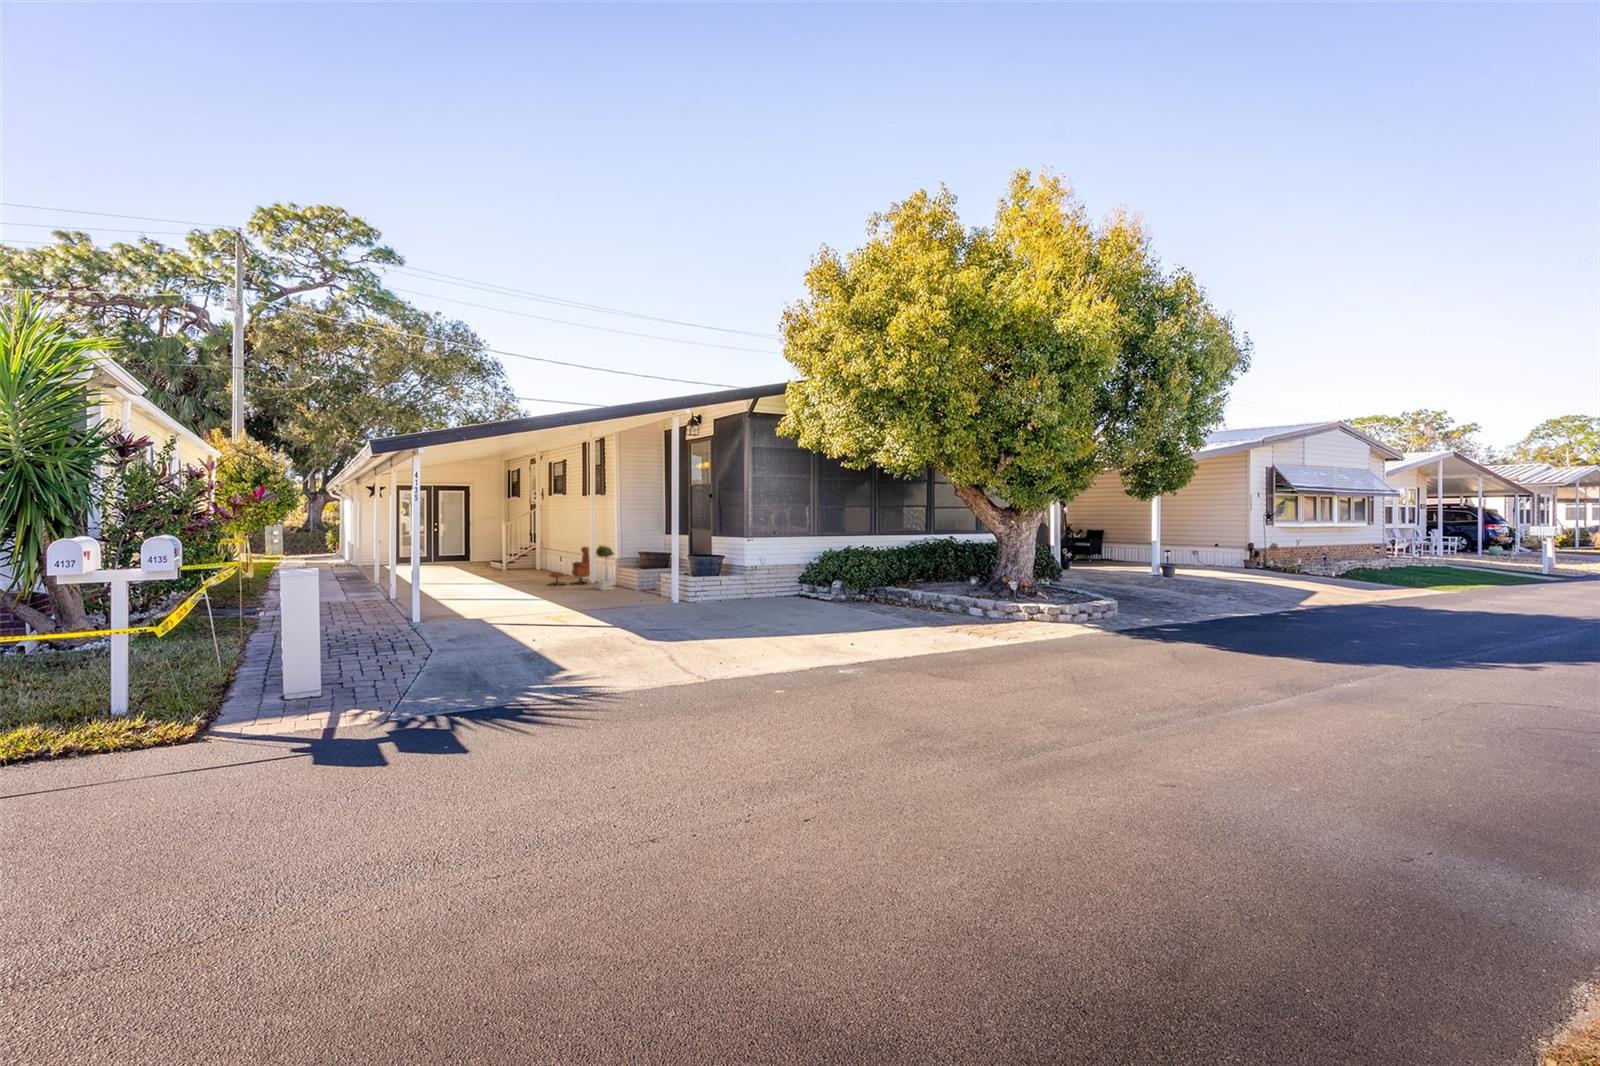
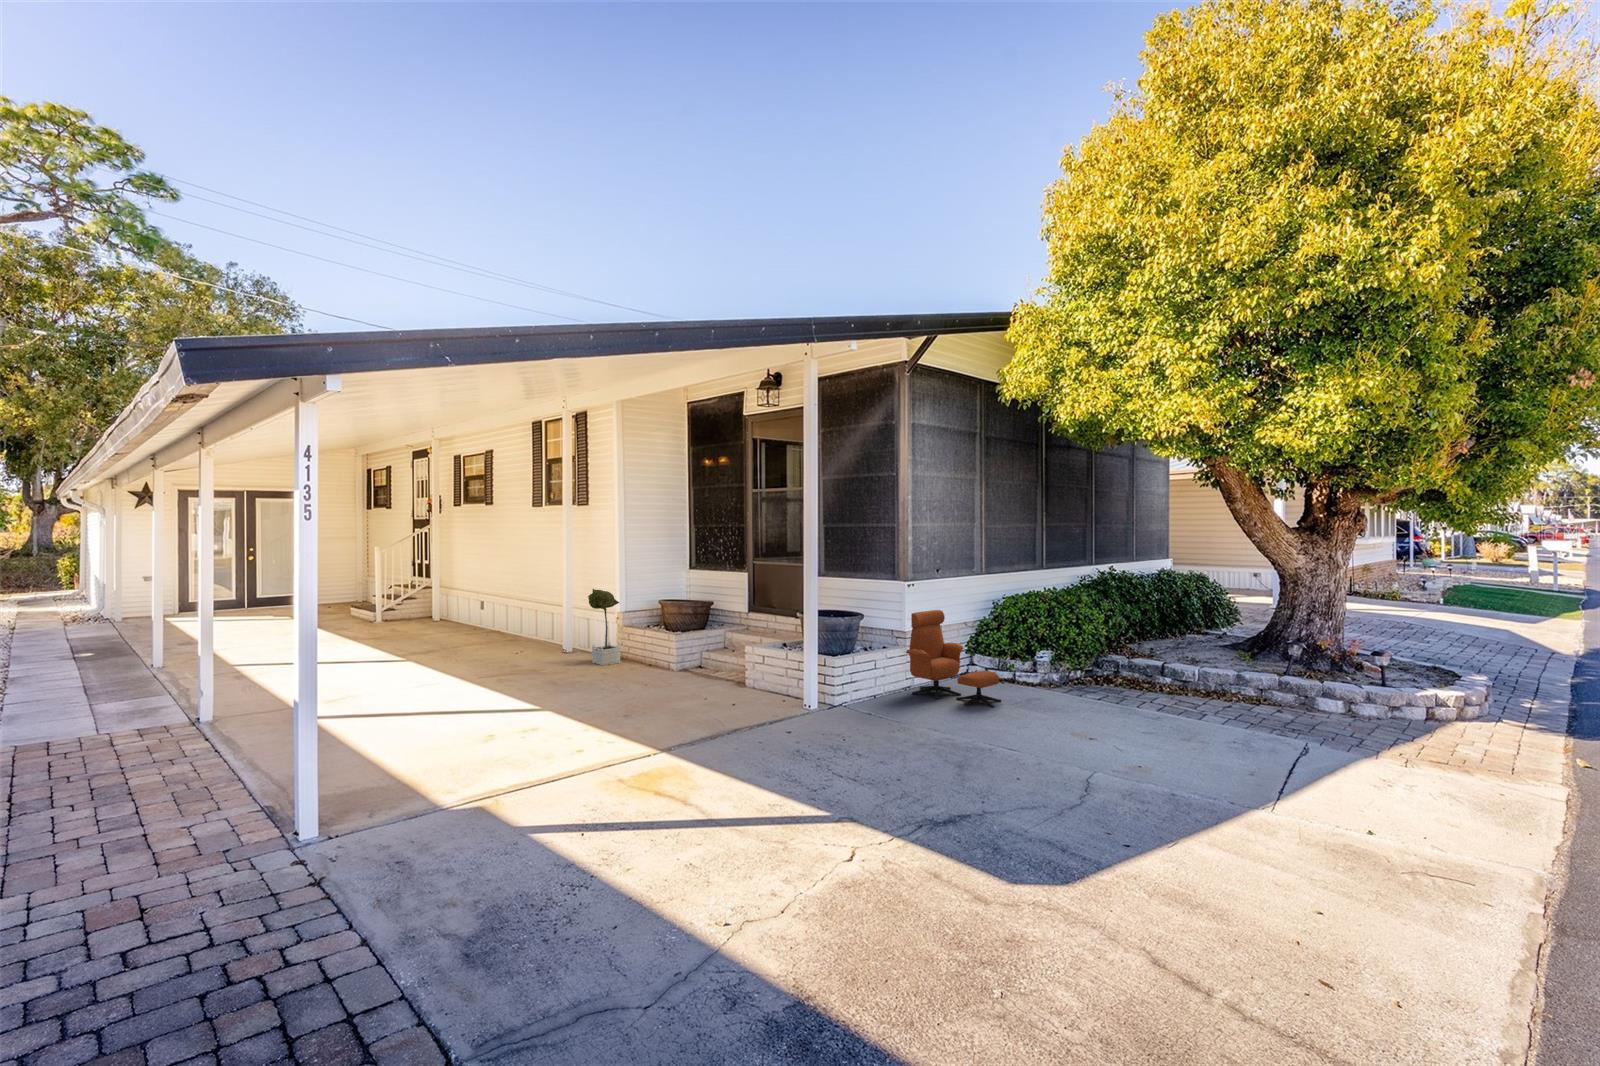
lounge chair: present [550,547,590,585] -> present [906,610,1001,707]

